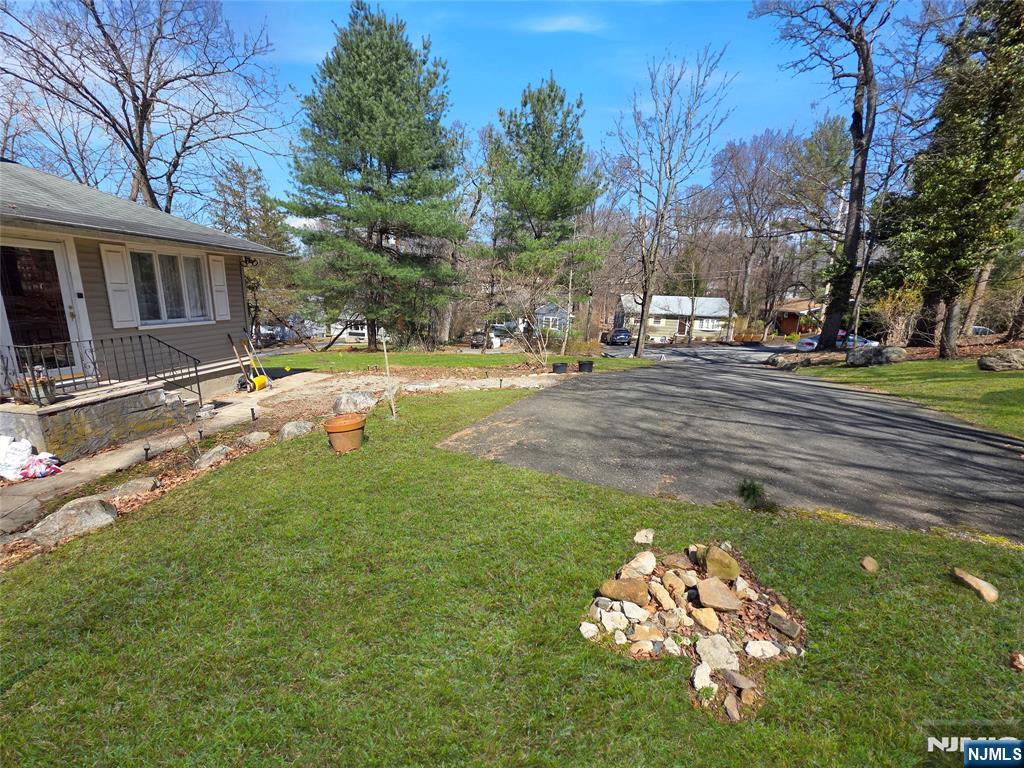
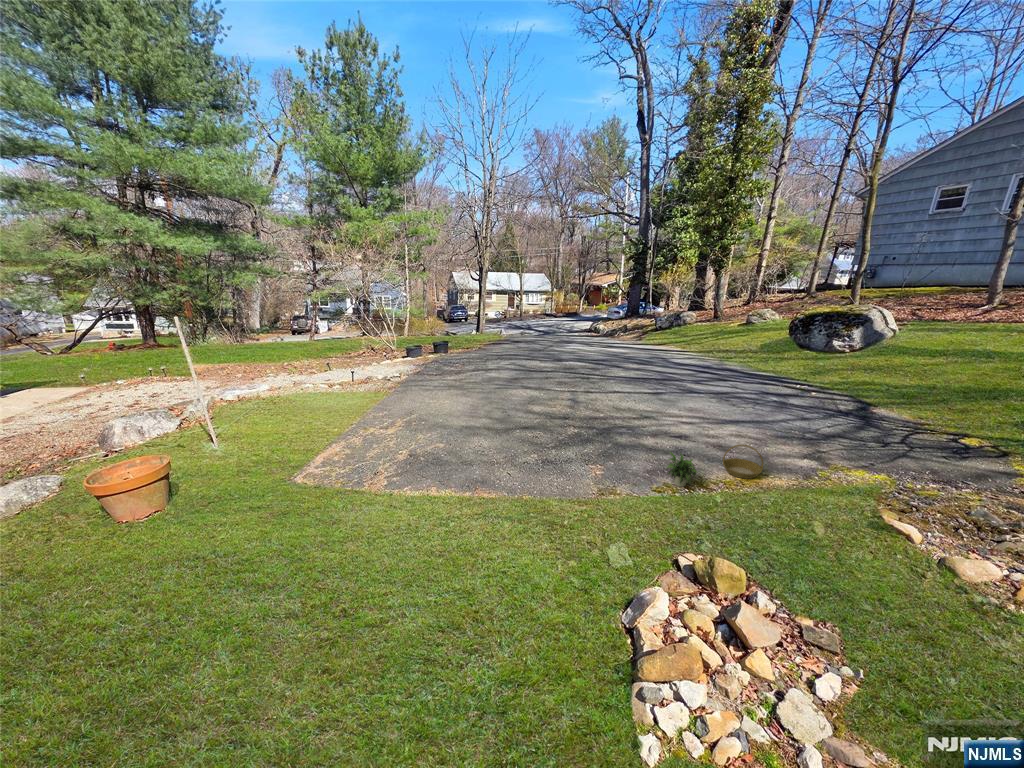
basket: none [807,480,853,517] -> present [723,445,763,479]

